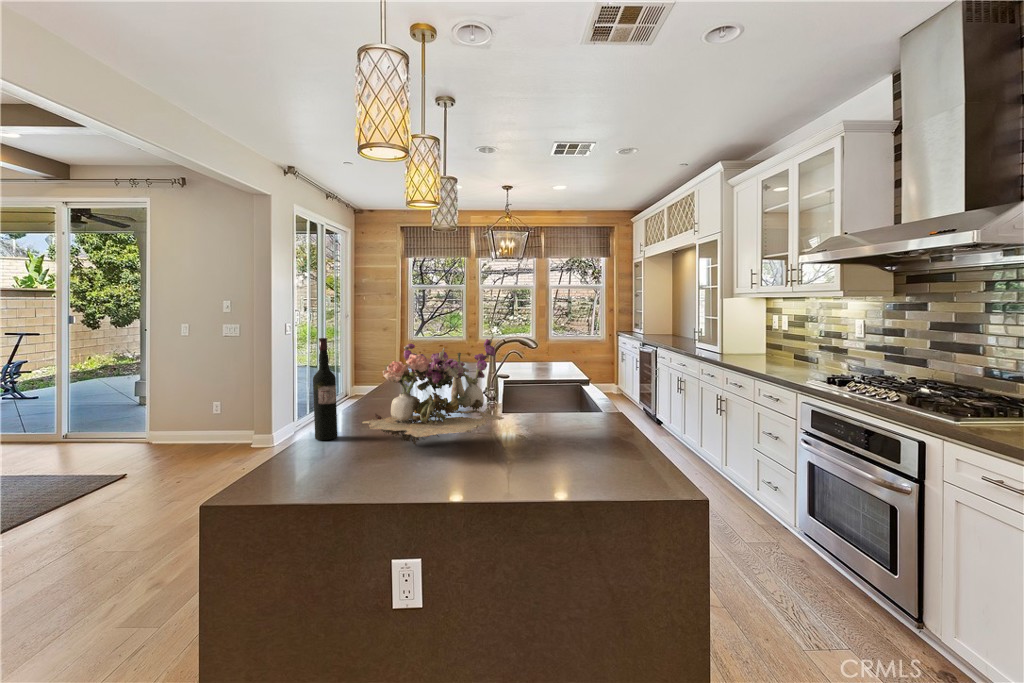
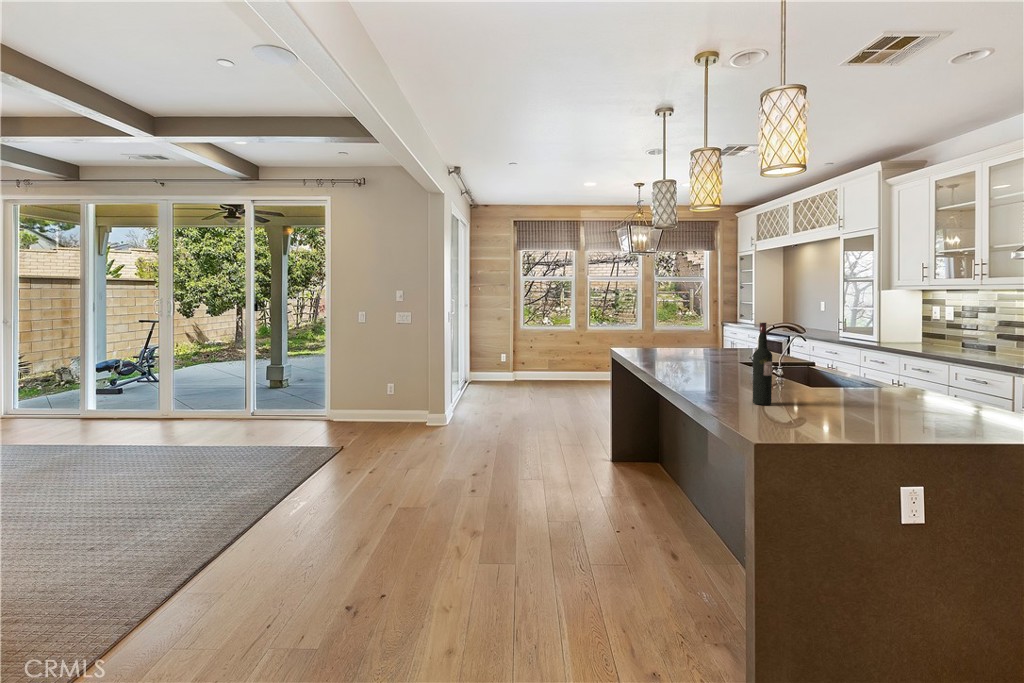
flower arrangement: present [363,336,504,445] -> none [813,321,939,409]

